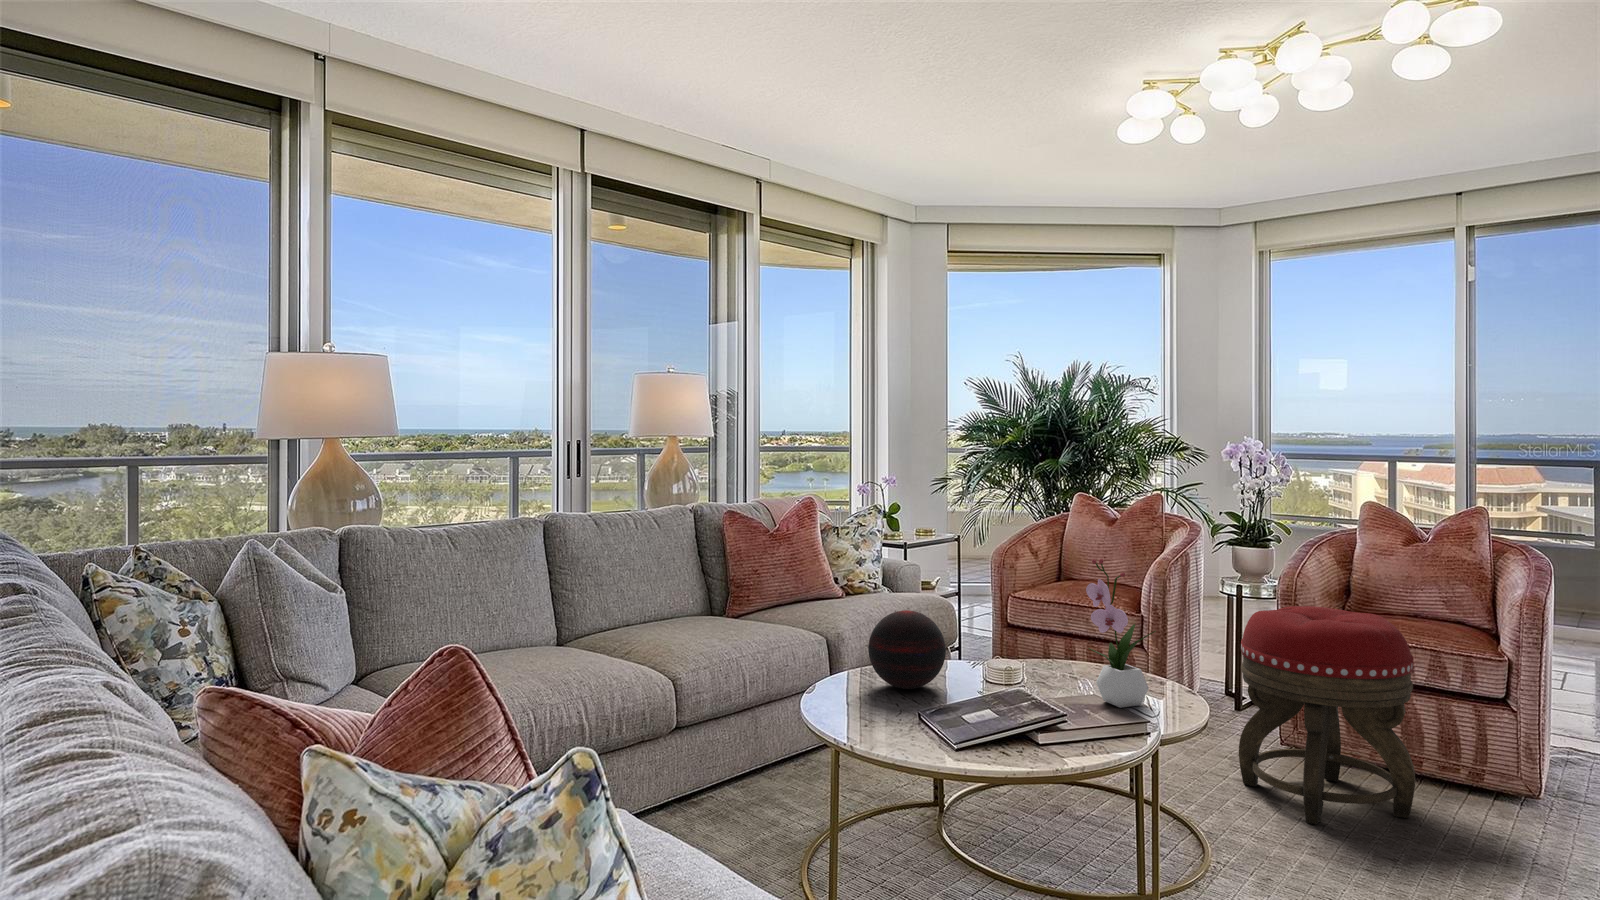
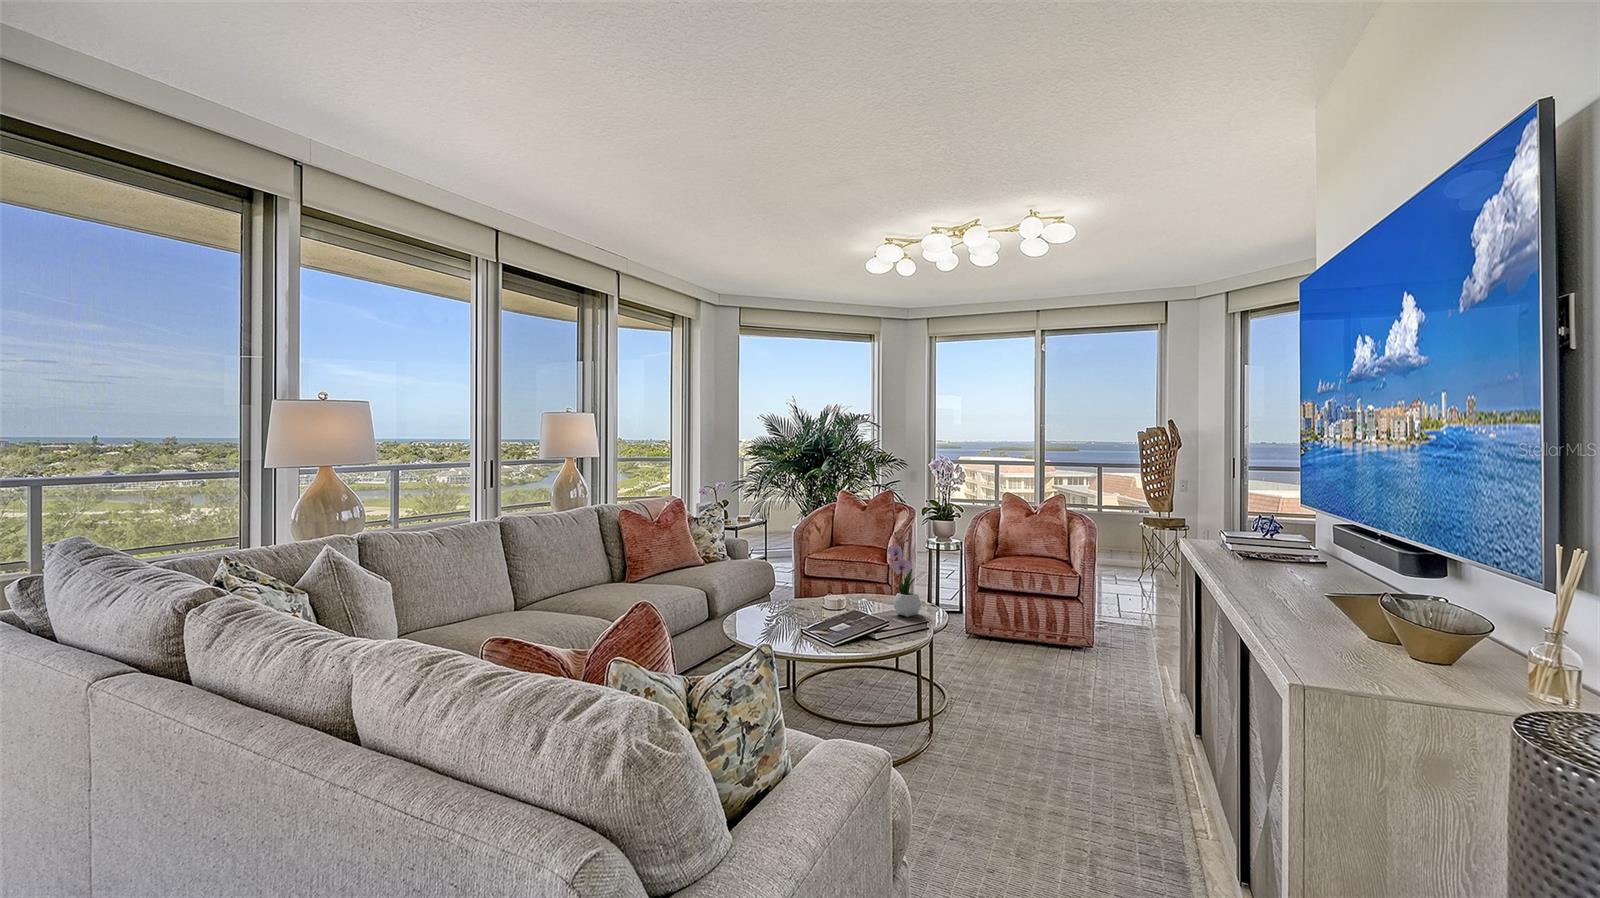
footstool: present [1239,606,1415,825] -> none [951,553,1041,675]
decorative orb: present [868,610,946,689] -> none [759,569,806,617]

